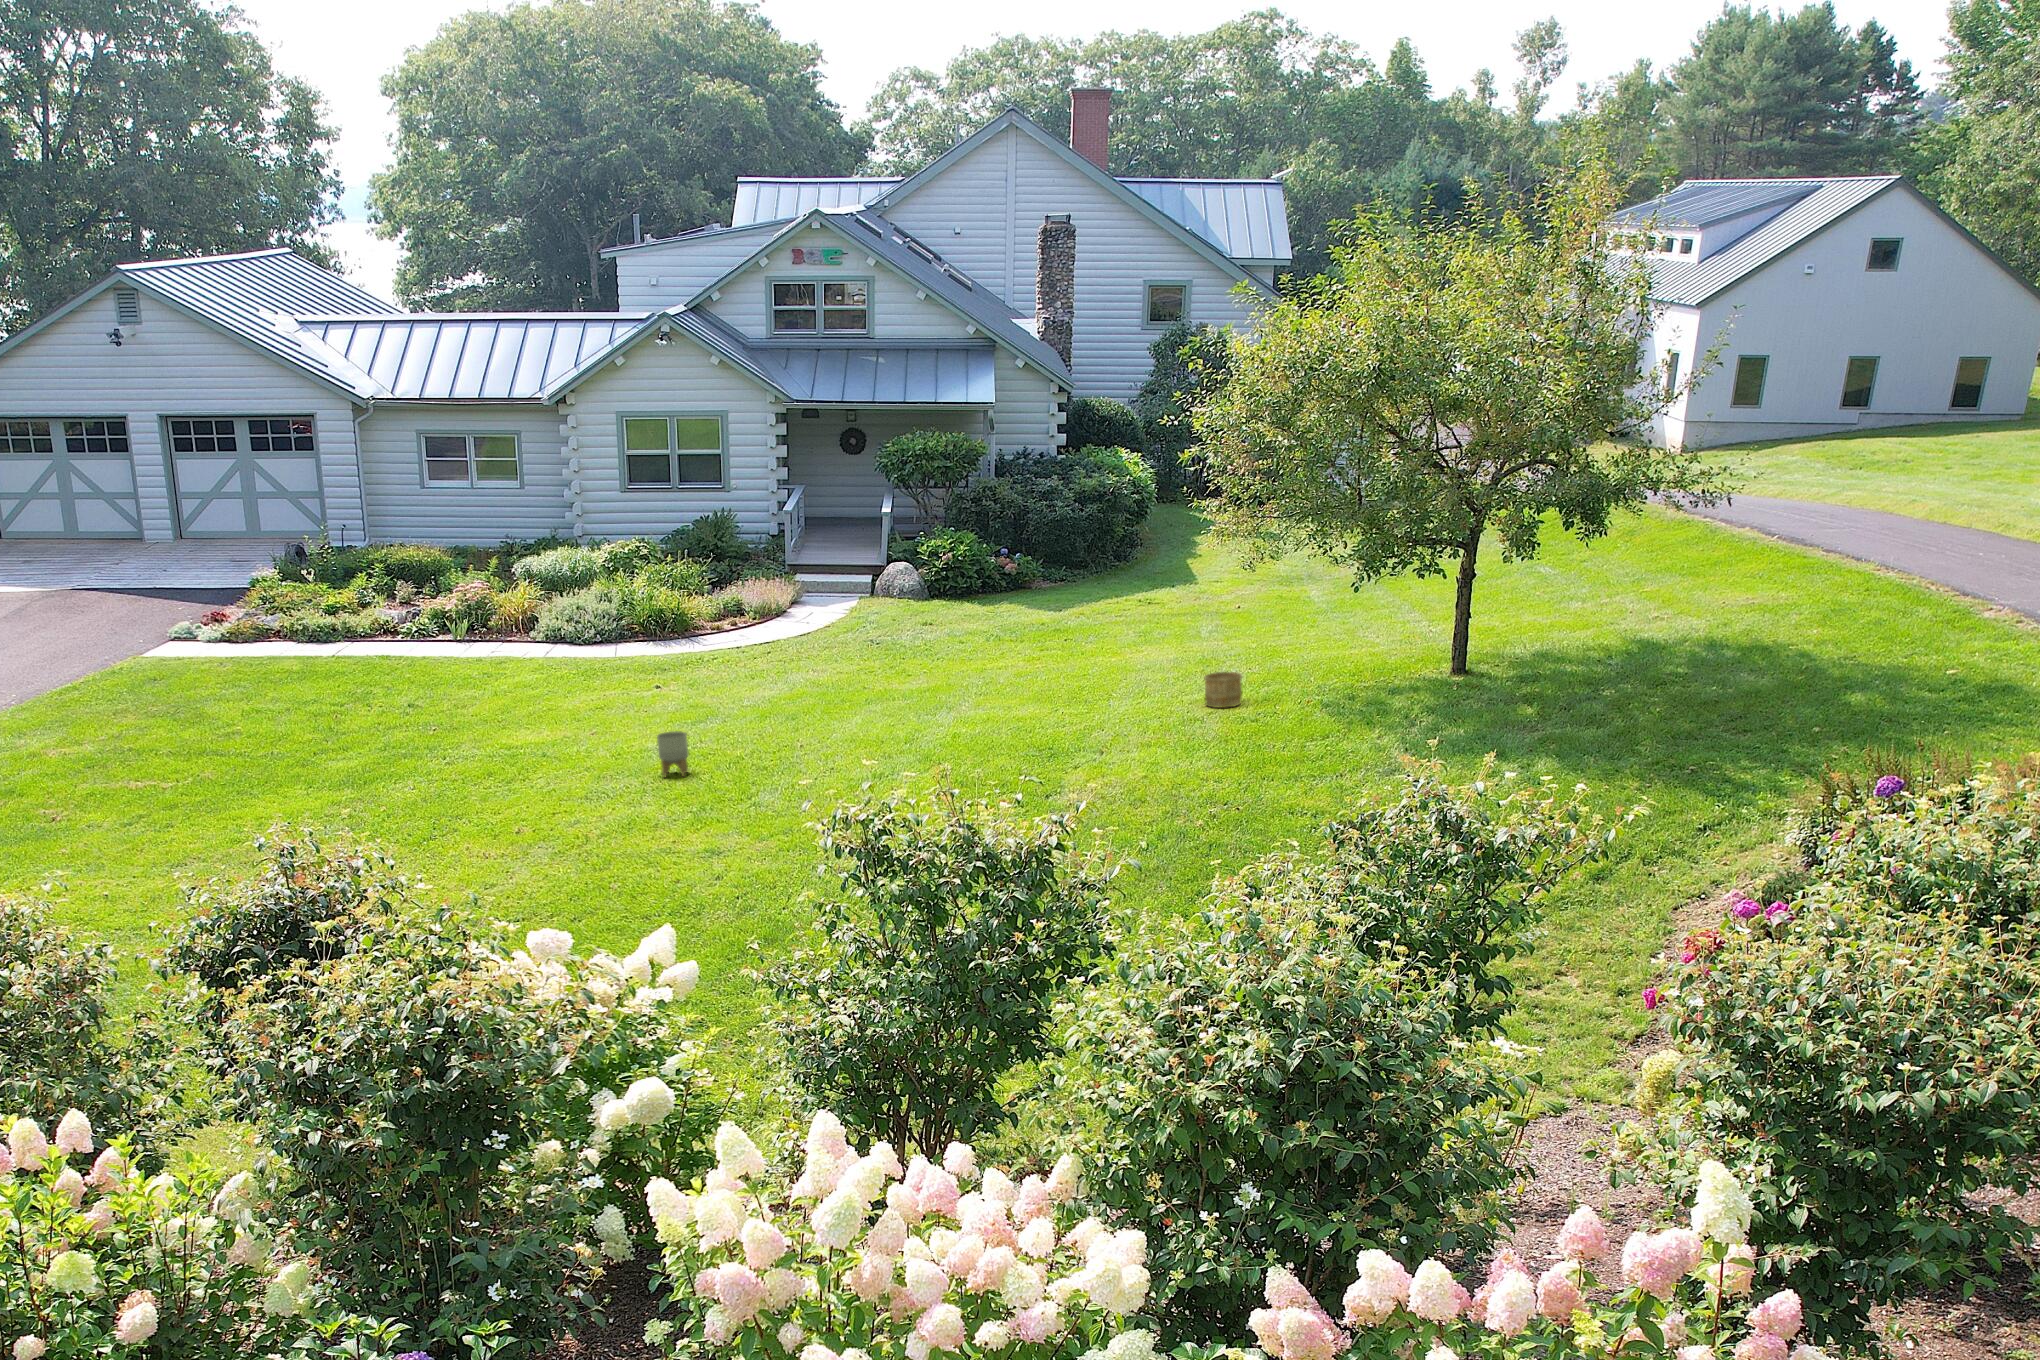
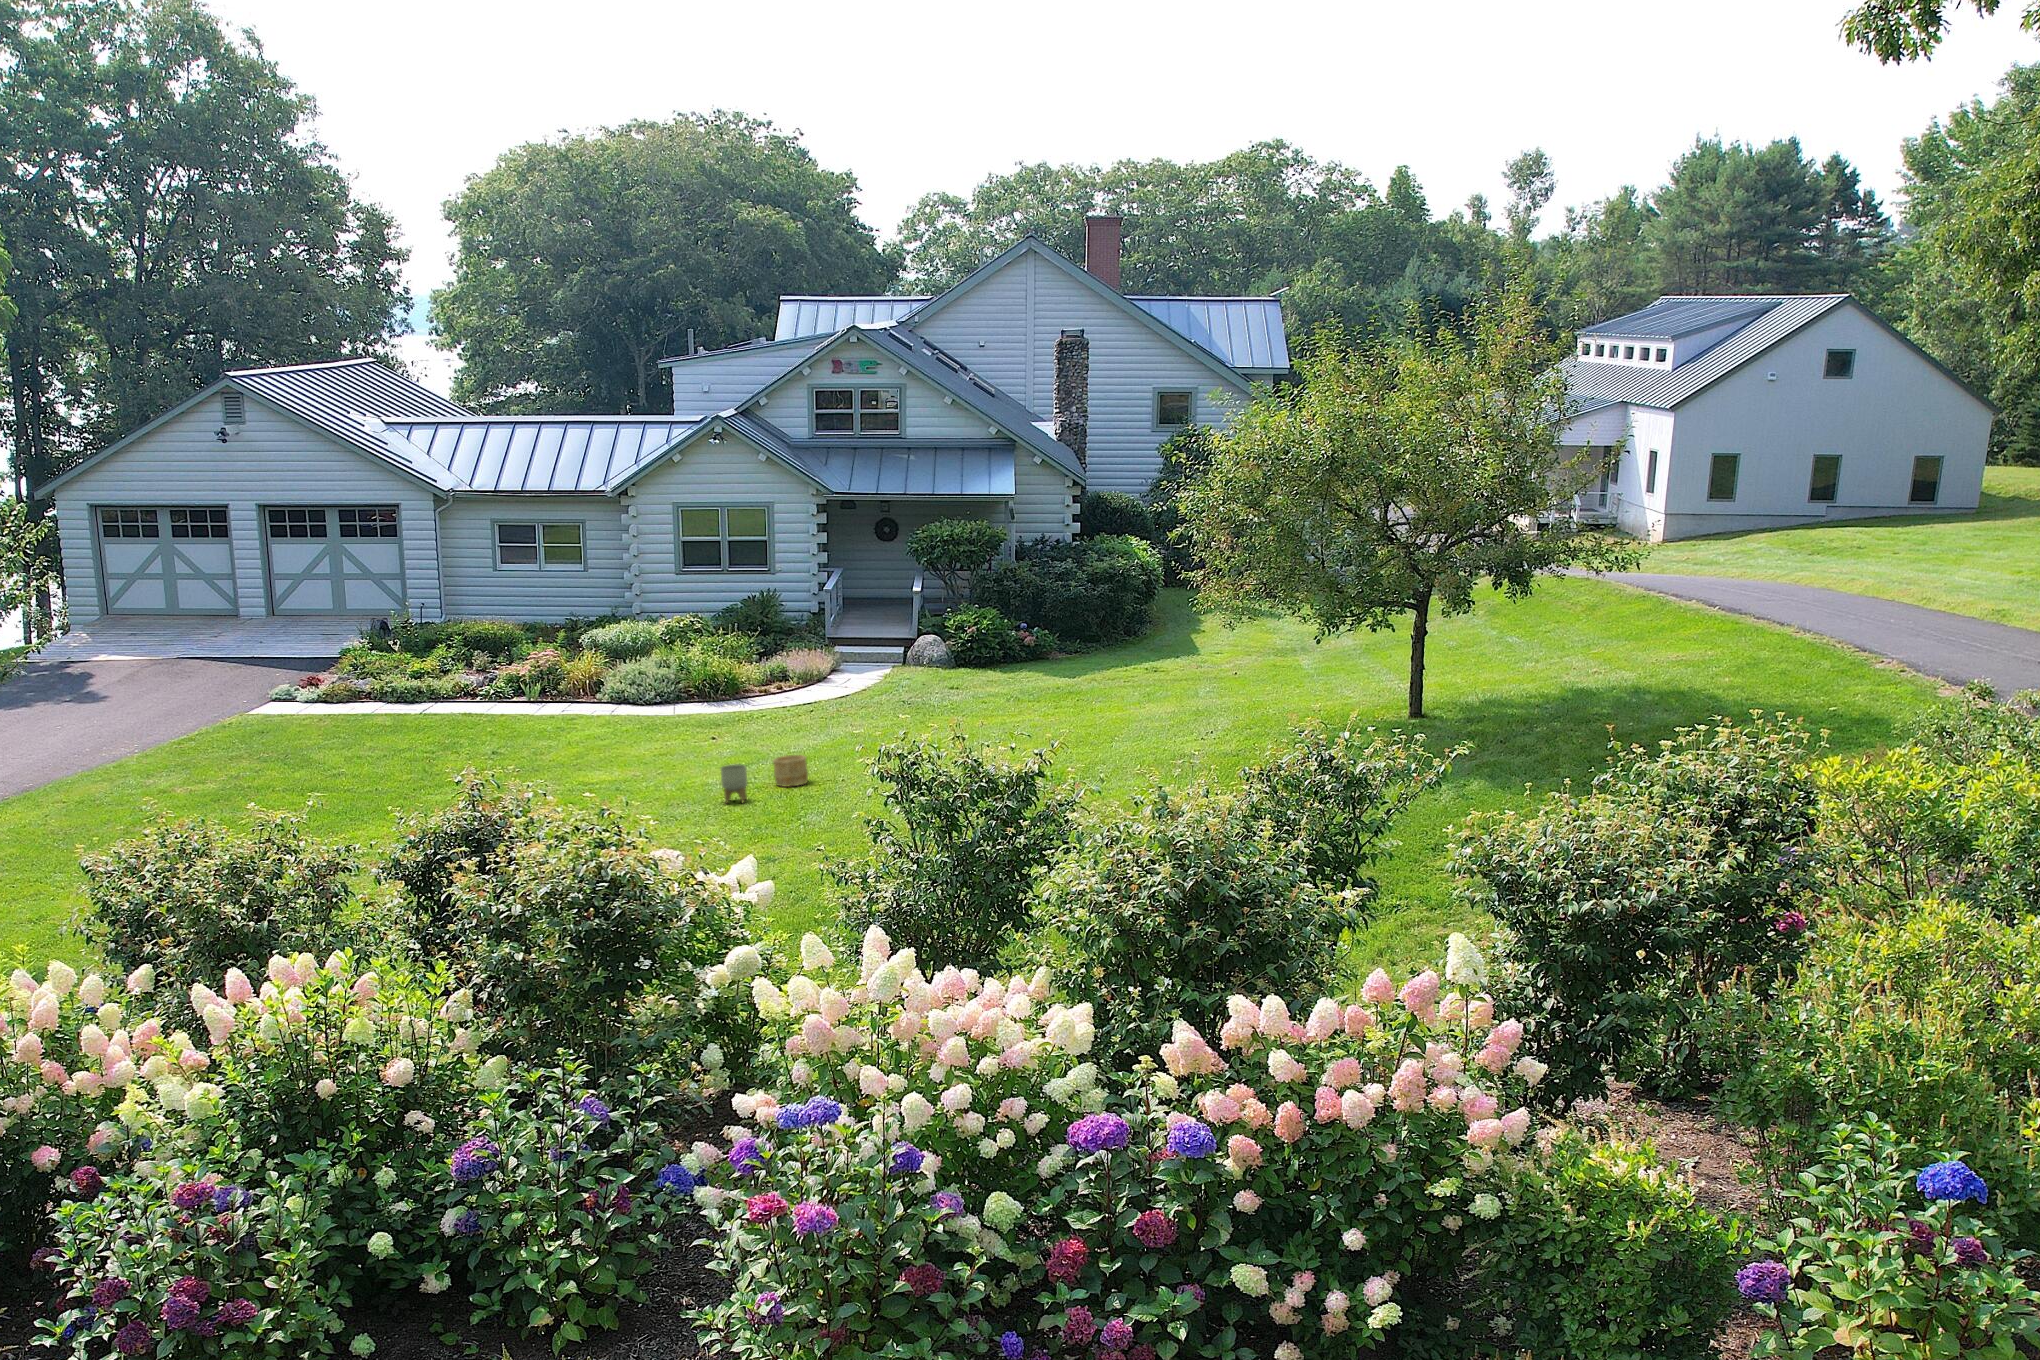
wooden bucket: present [1204,672,1242,708] -> present [773,755,808,787]

